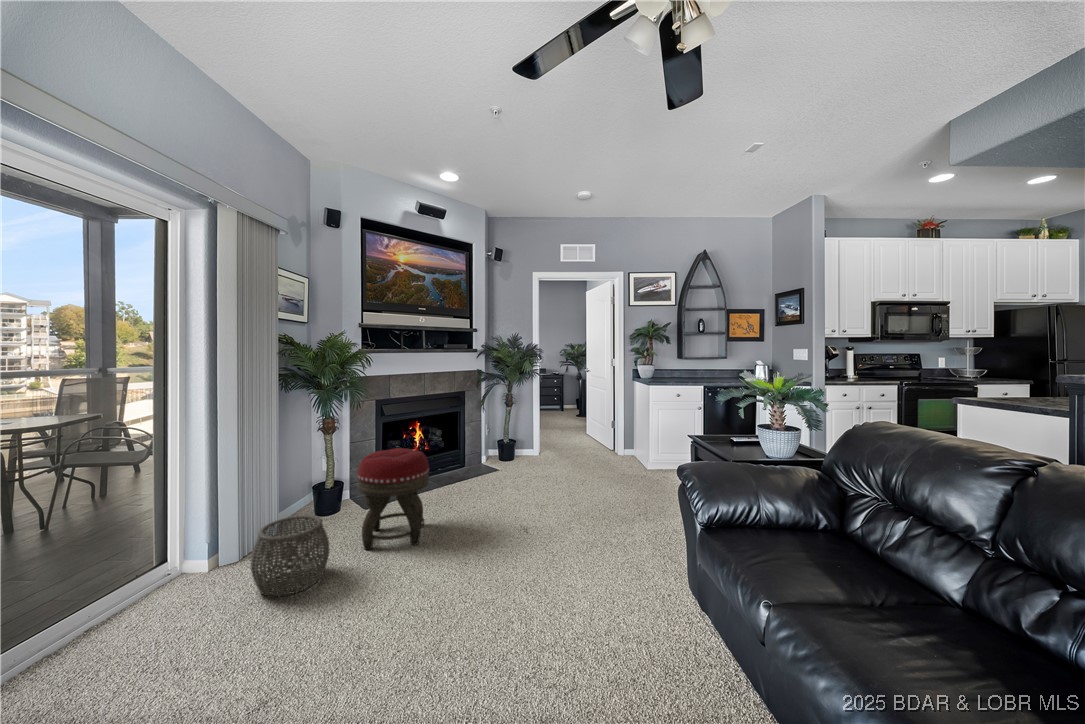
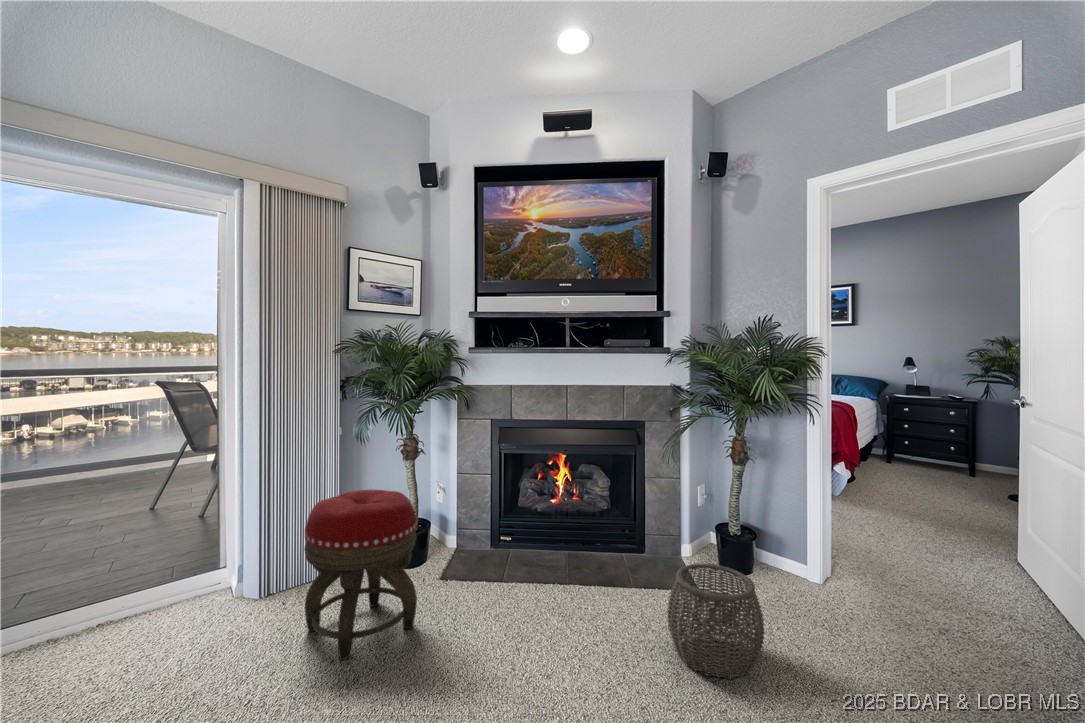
woven basket: present [250,515,330,597] -> present [667,564,765,679]

